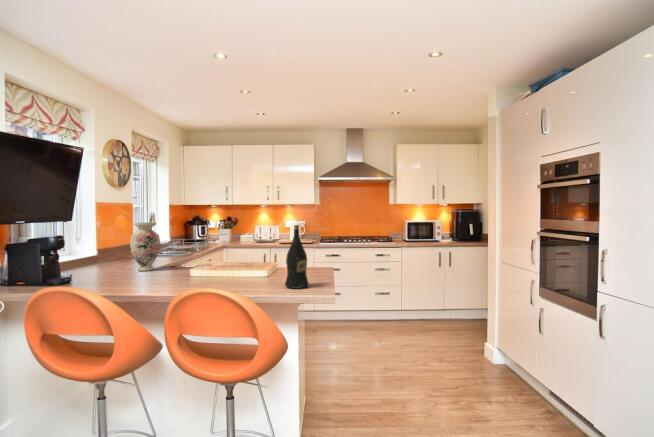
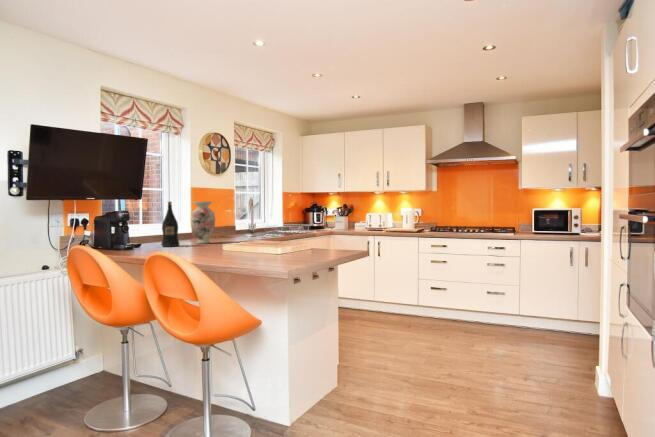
wine bottle: present [285,225,309,289] -> present [161,202,179,247]

